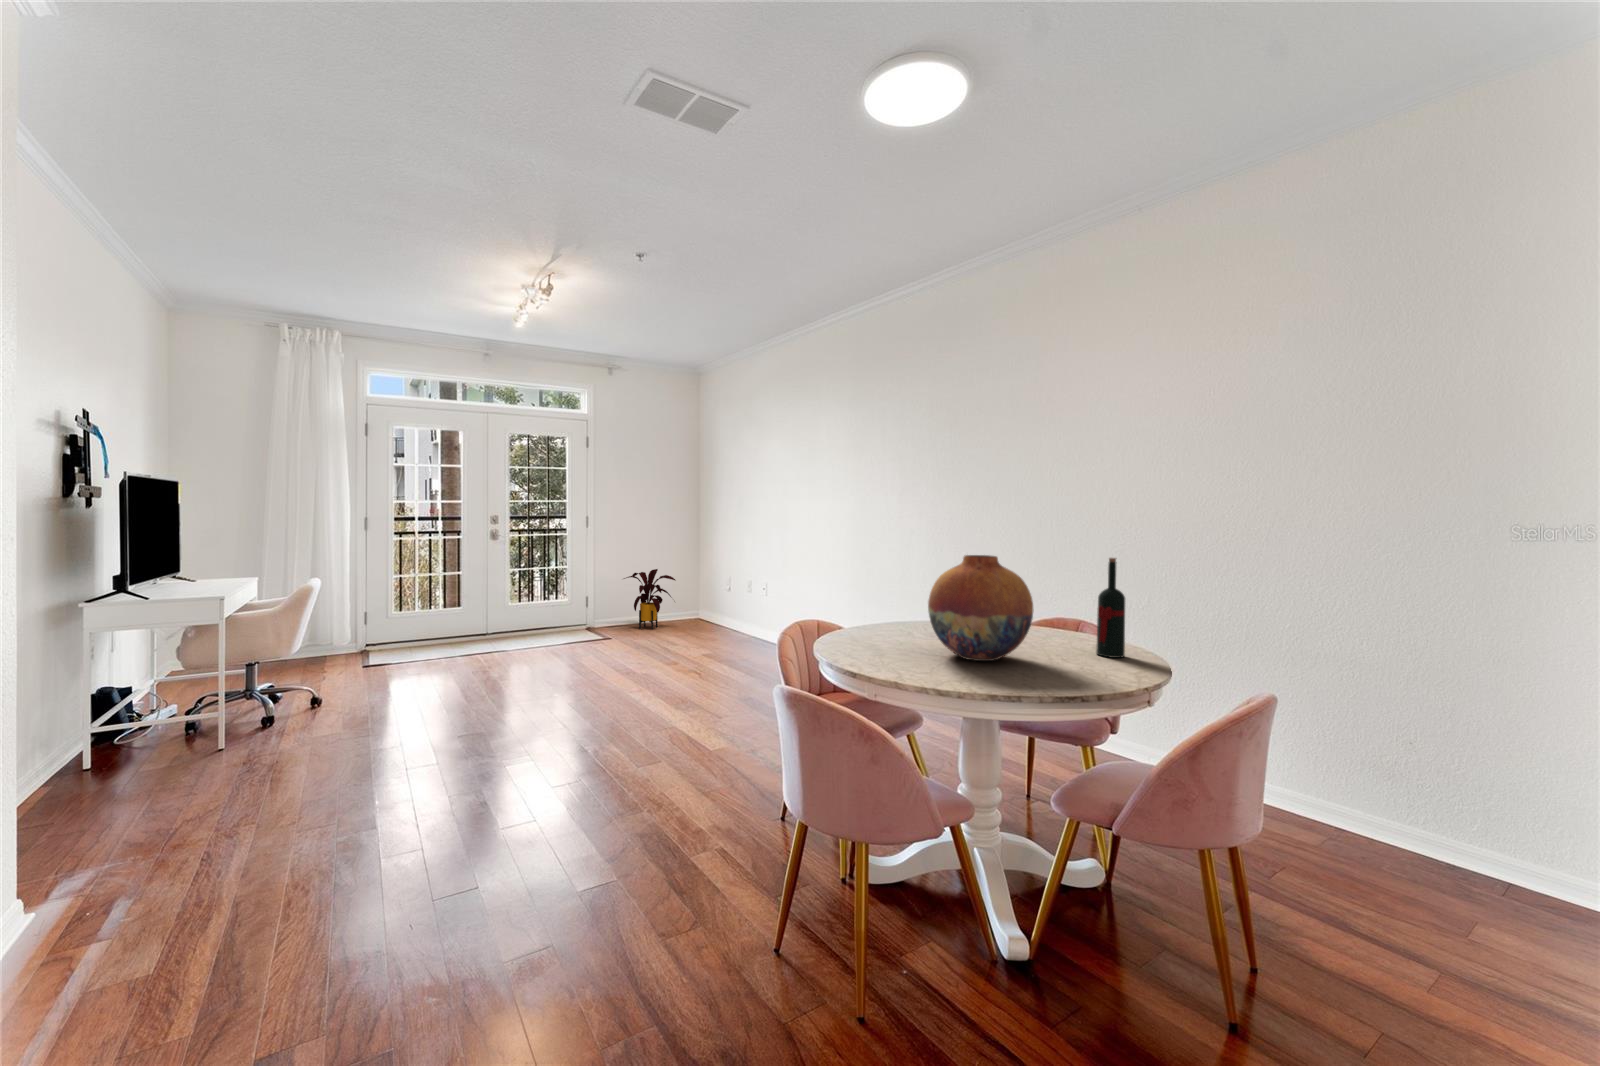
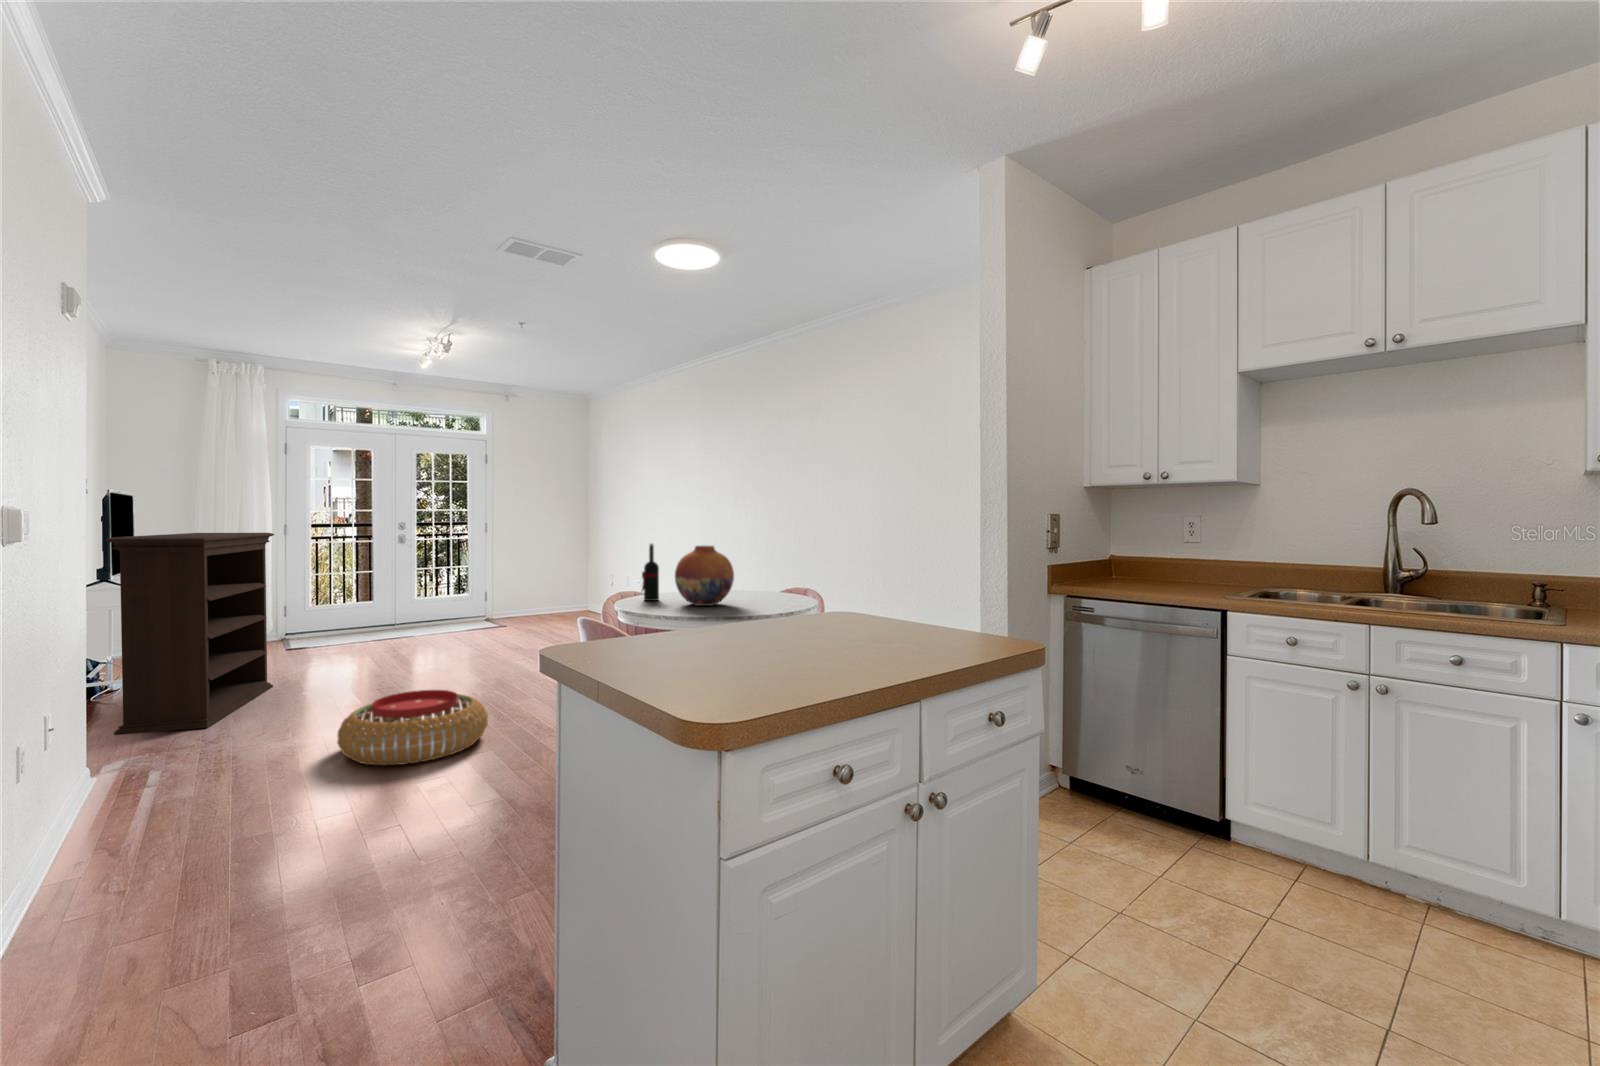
bookshelf: none [84,529,334,815] -> present [105,533,274,735]
wine bottle: present [1096,558,1125,658] -> present [642,544,659,601]
house plant: present [624,569,675,629] -> none [518,568,567,620]
pouf: none [387,767,612,912] -> present [337,690,488,765]

